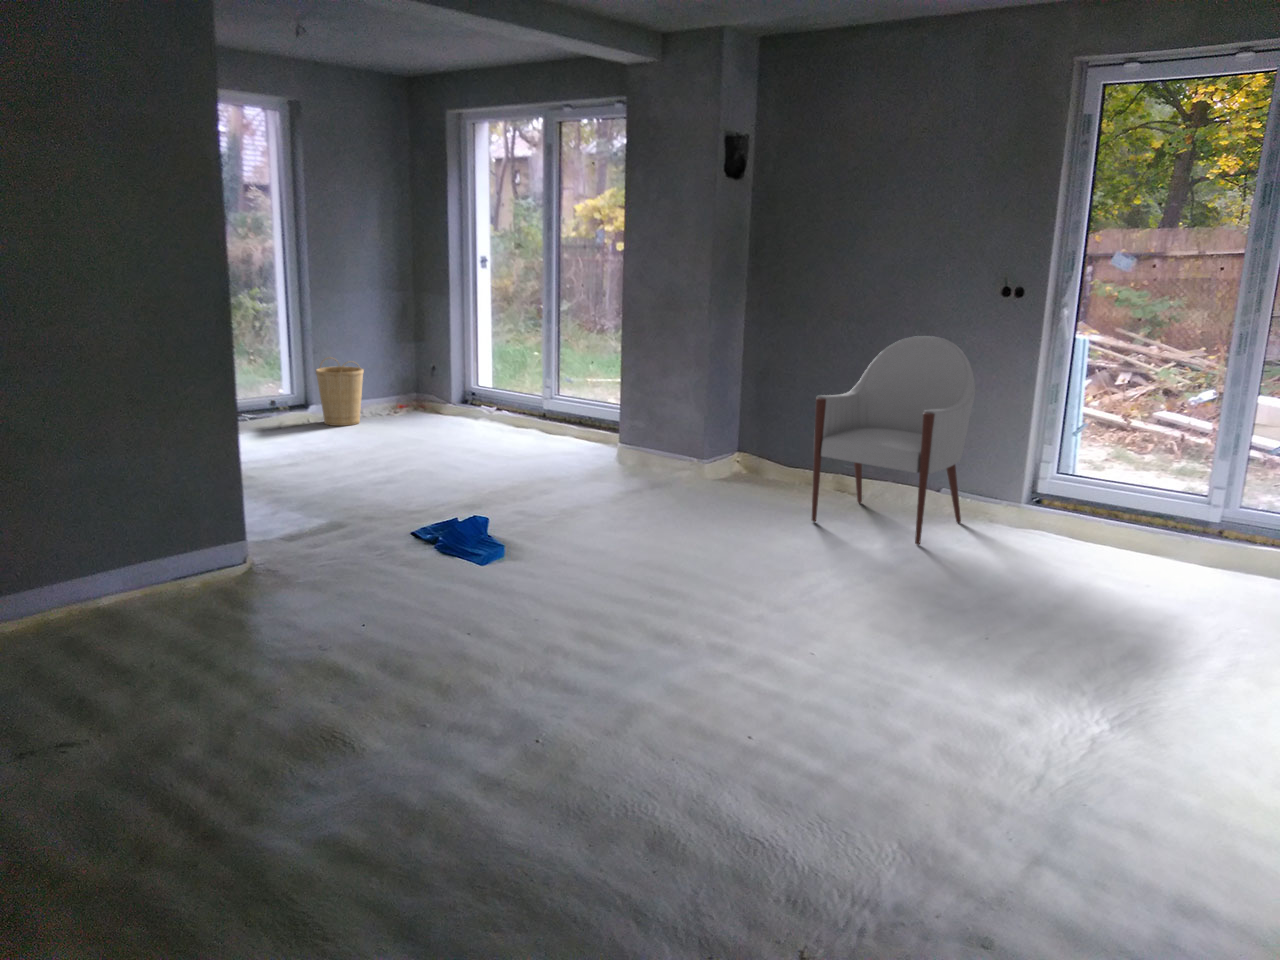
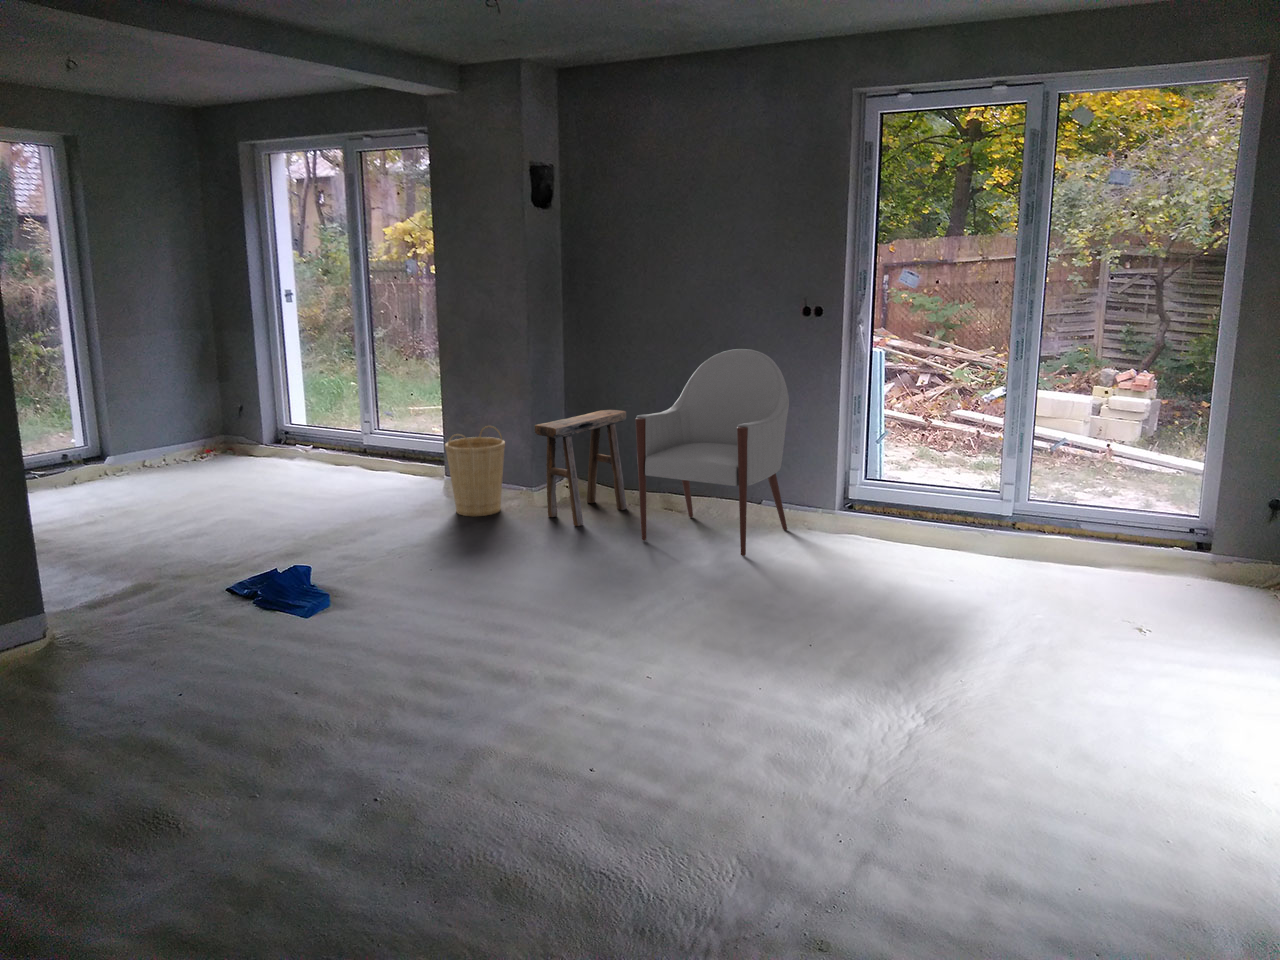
basket: present [316,358,364,426] -> present [445,426,505,516]
stool: none [711,391,801,503] -> present [535,410,627,526]

